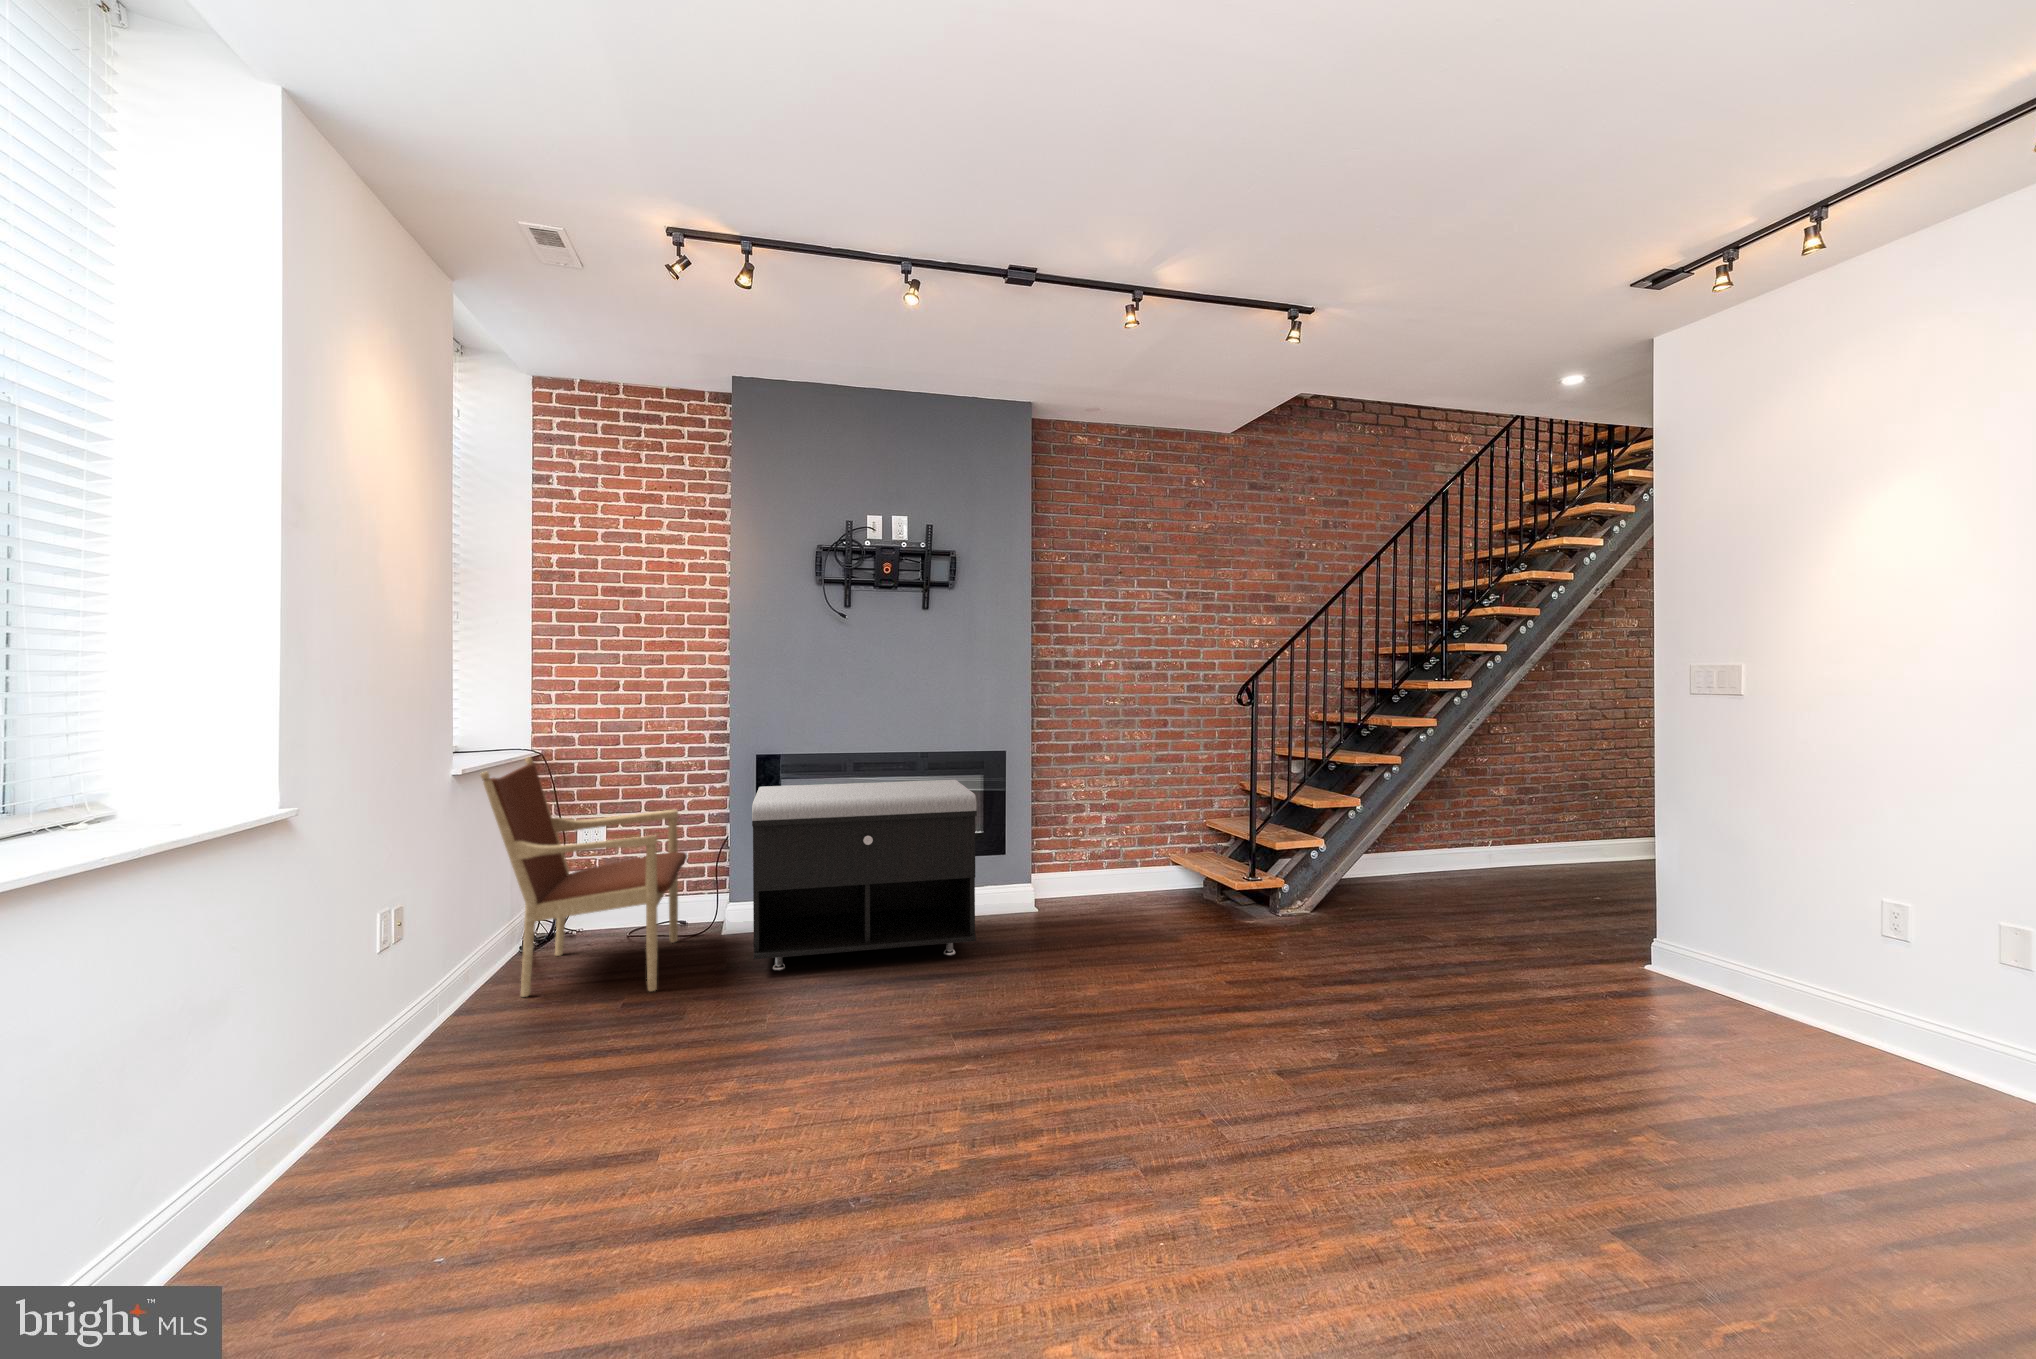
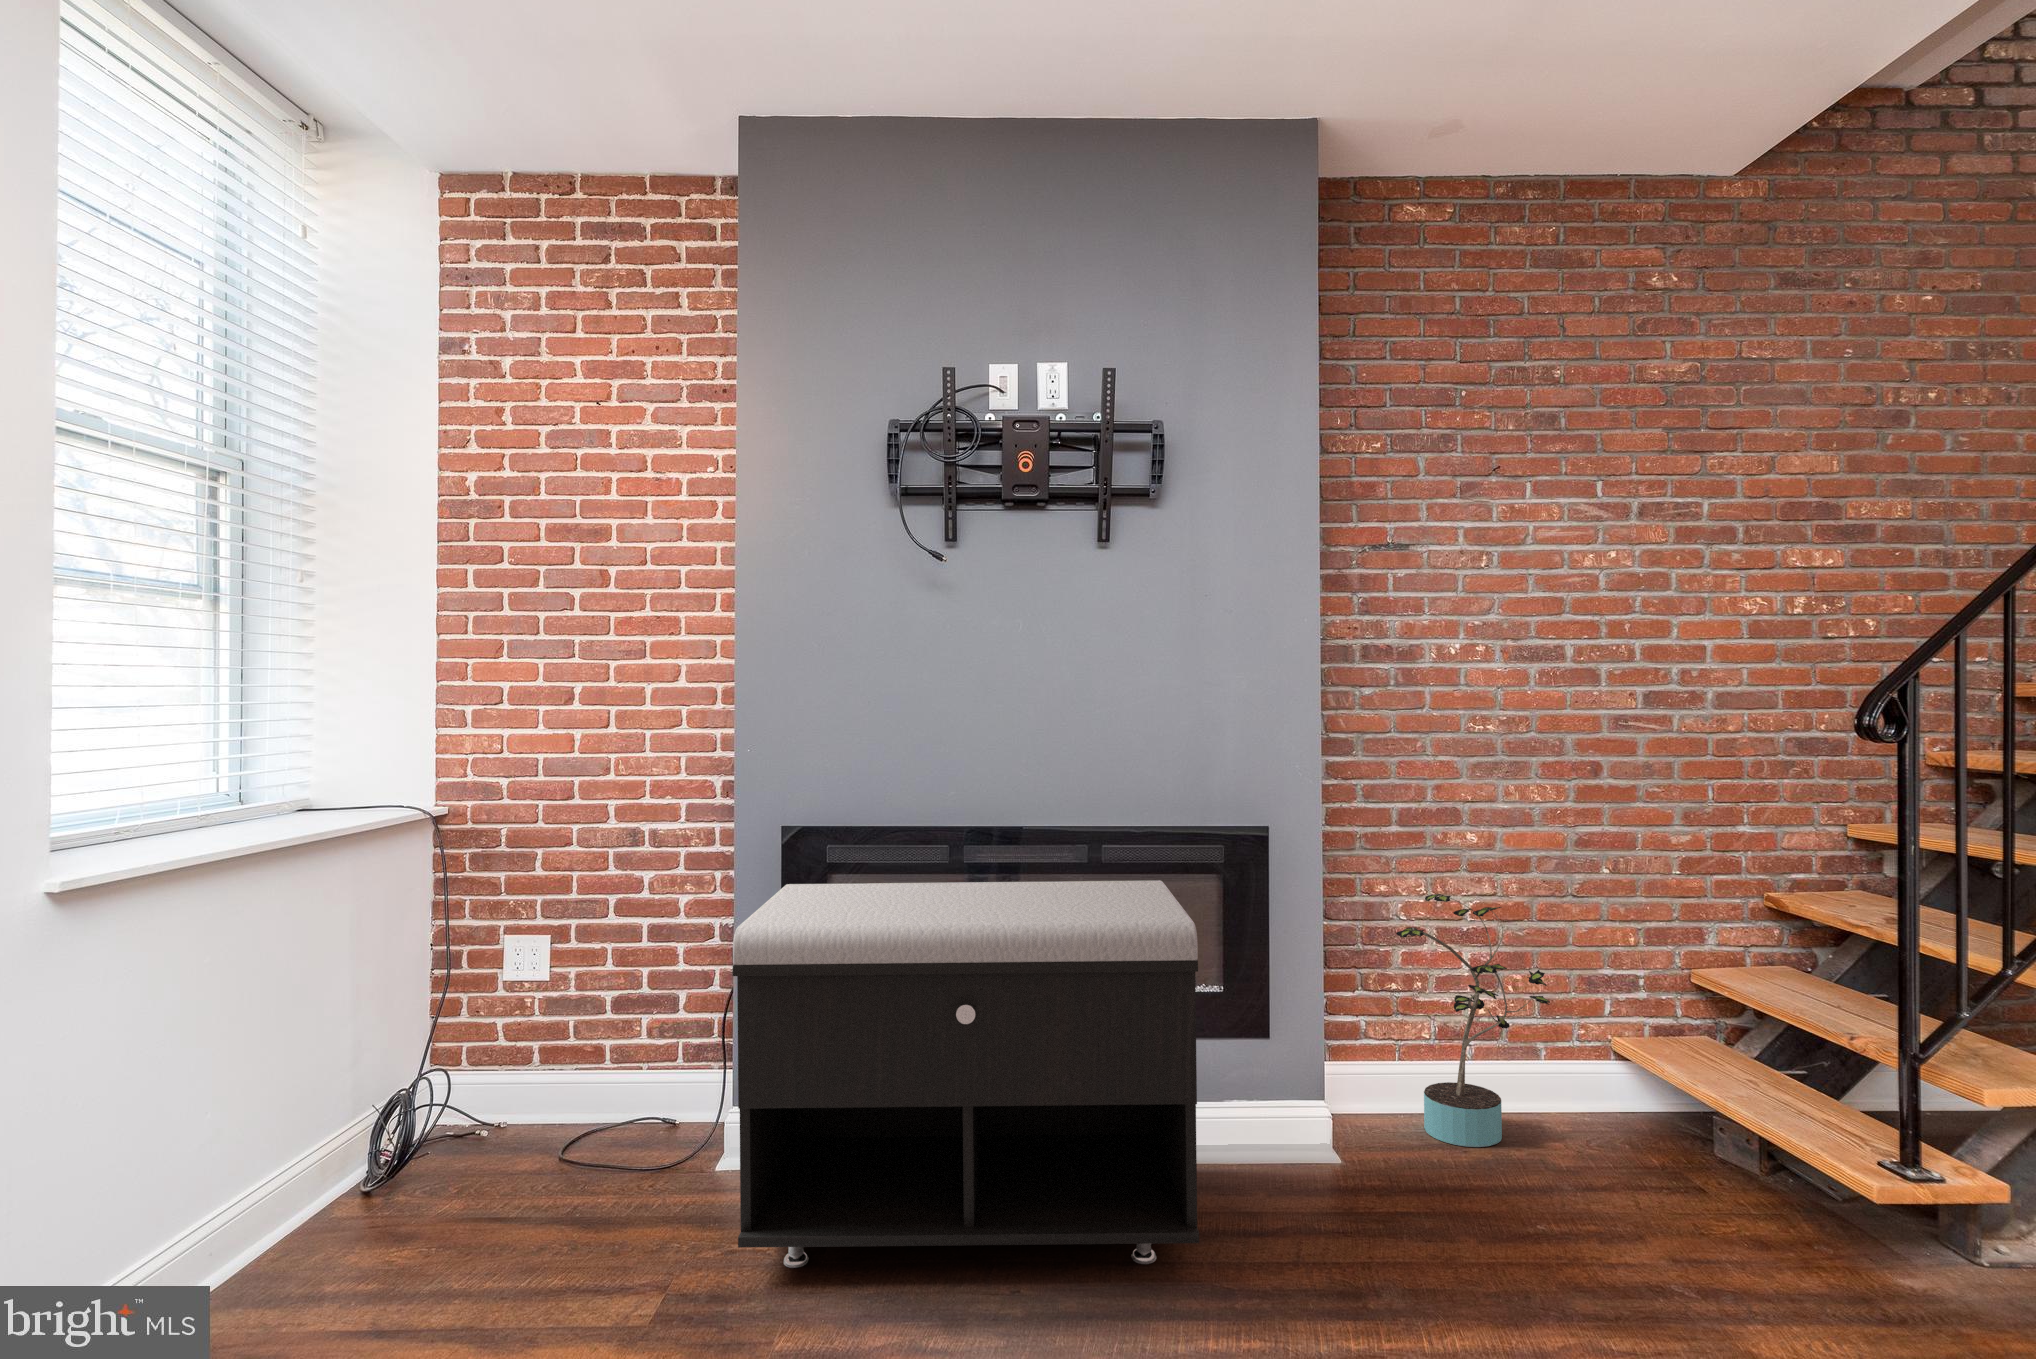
armchair: present [481,757,687,997] -> none [241,820,662,1302]
potted plant: none [1069,785,1139,906] -> present [1396,894,1550,1147]

